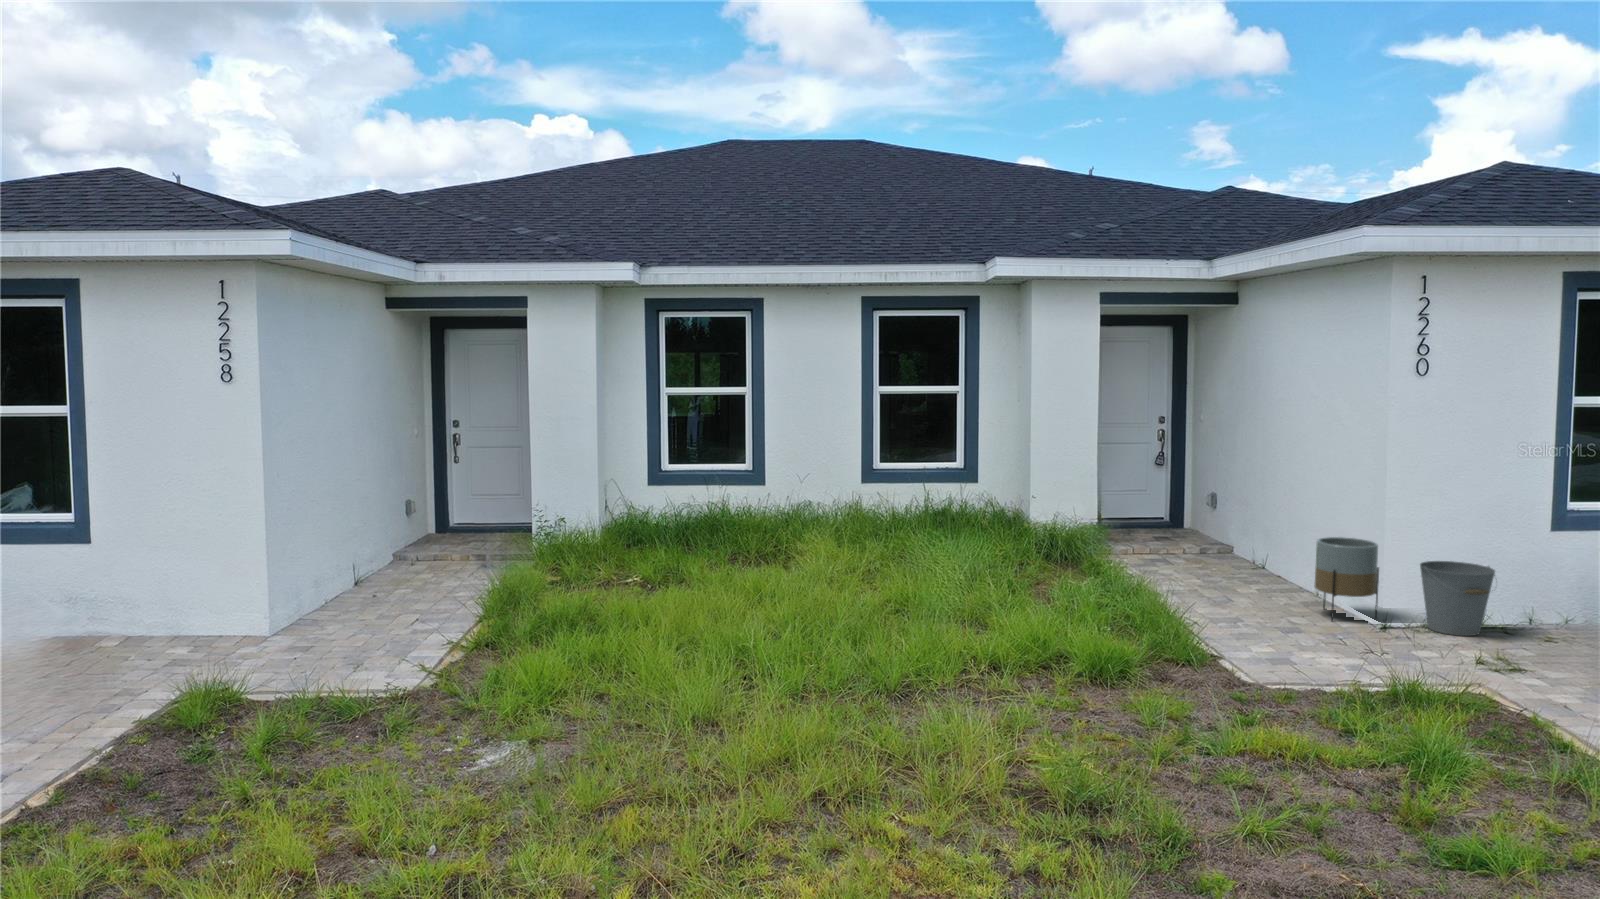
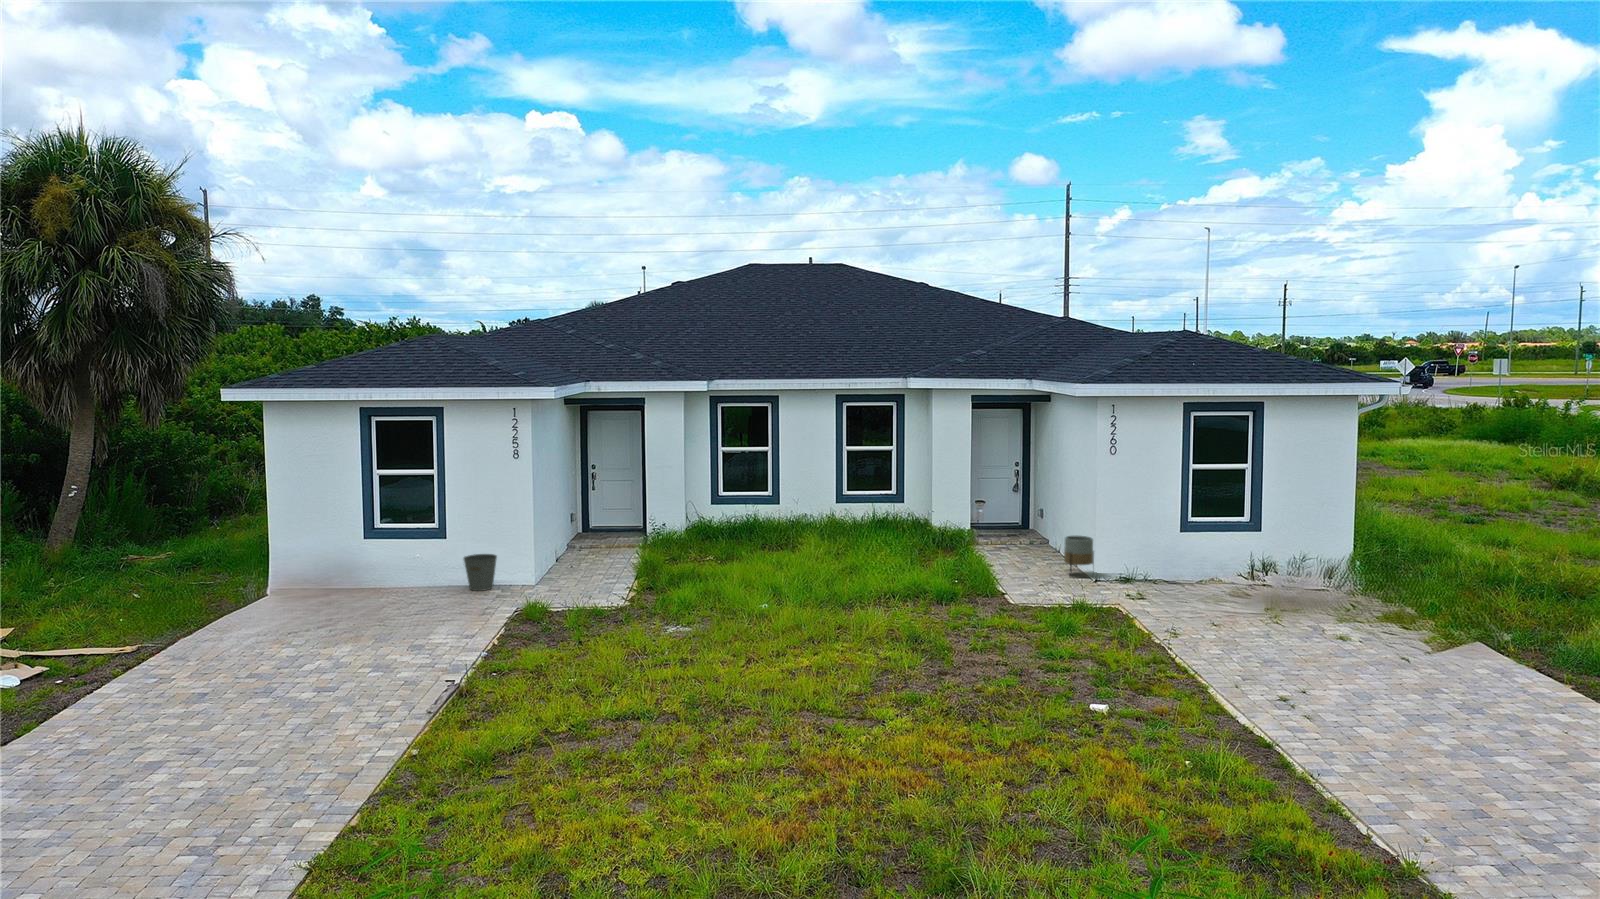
bucket: present [1420,561,1495,636] -> present [464,554,497,591]

